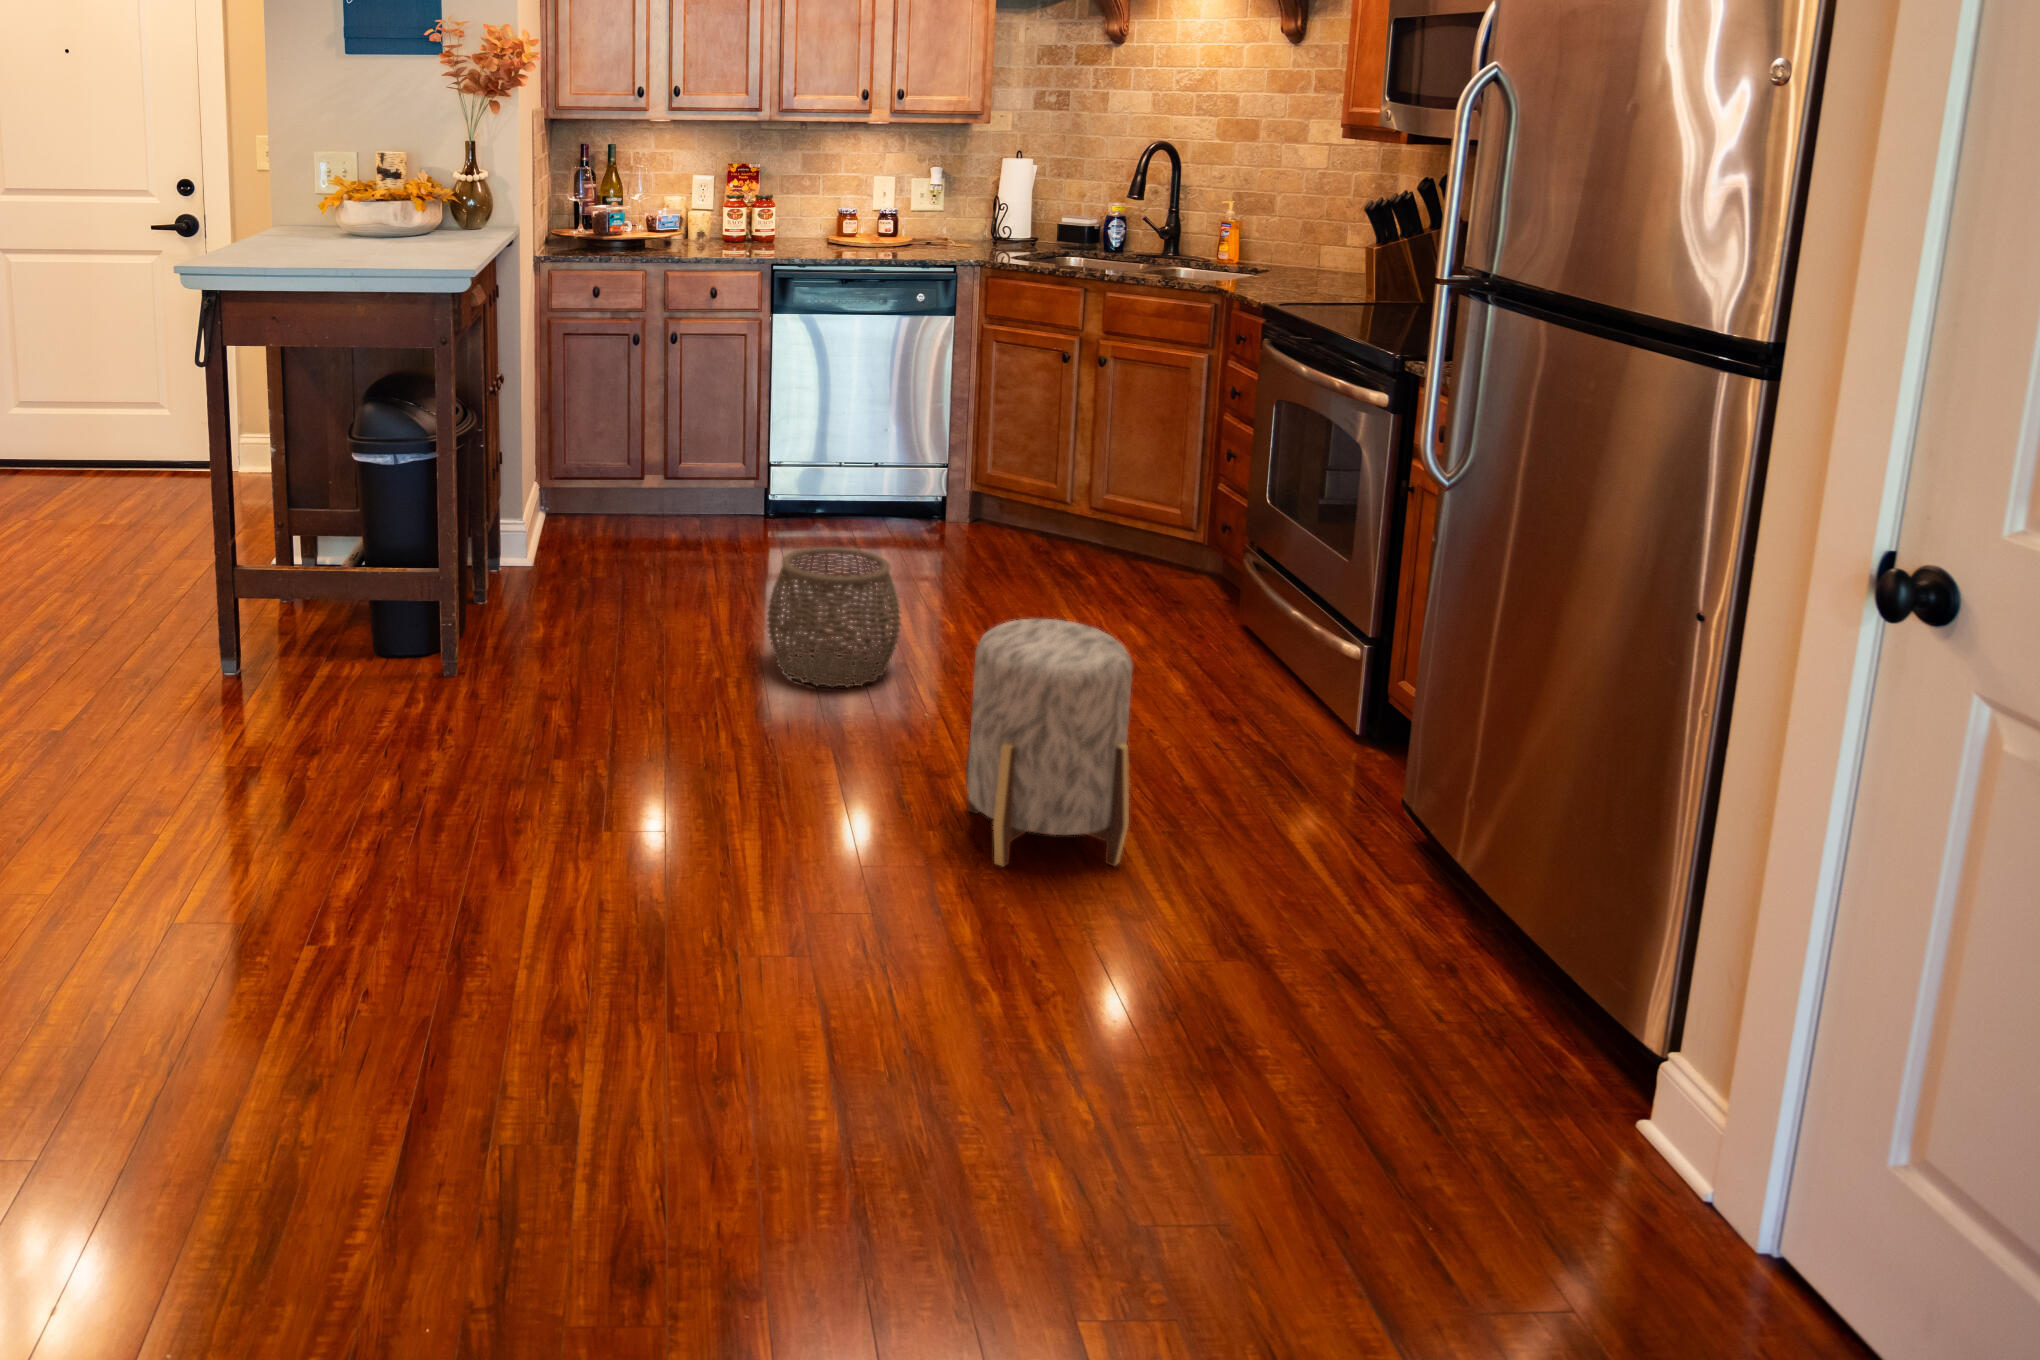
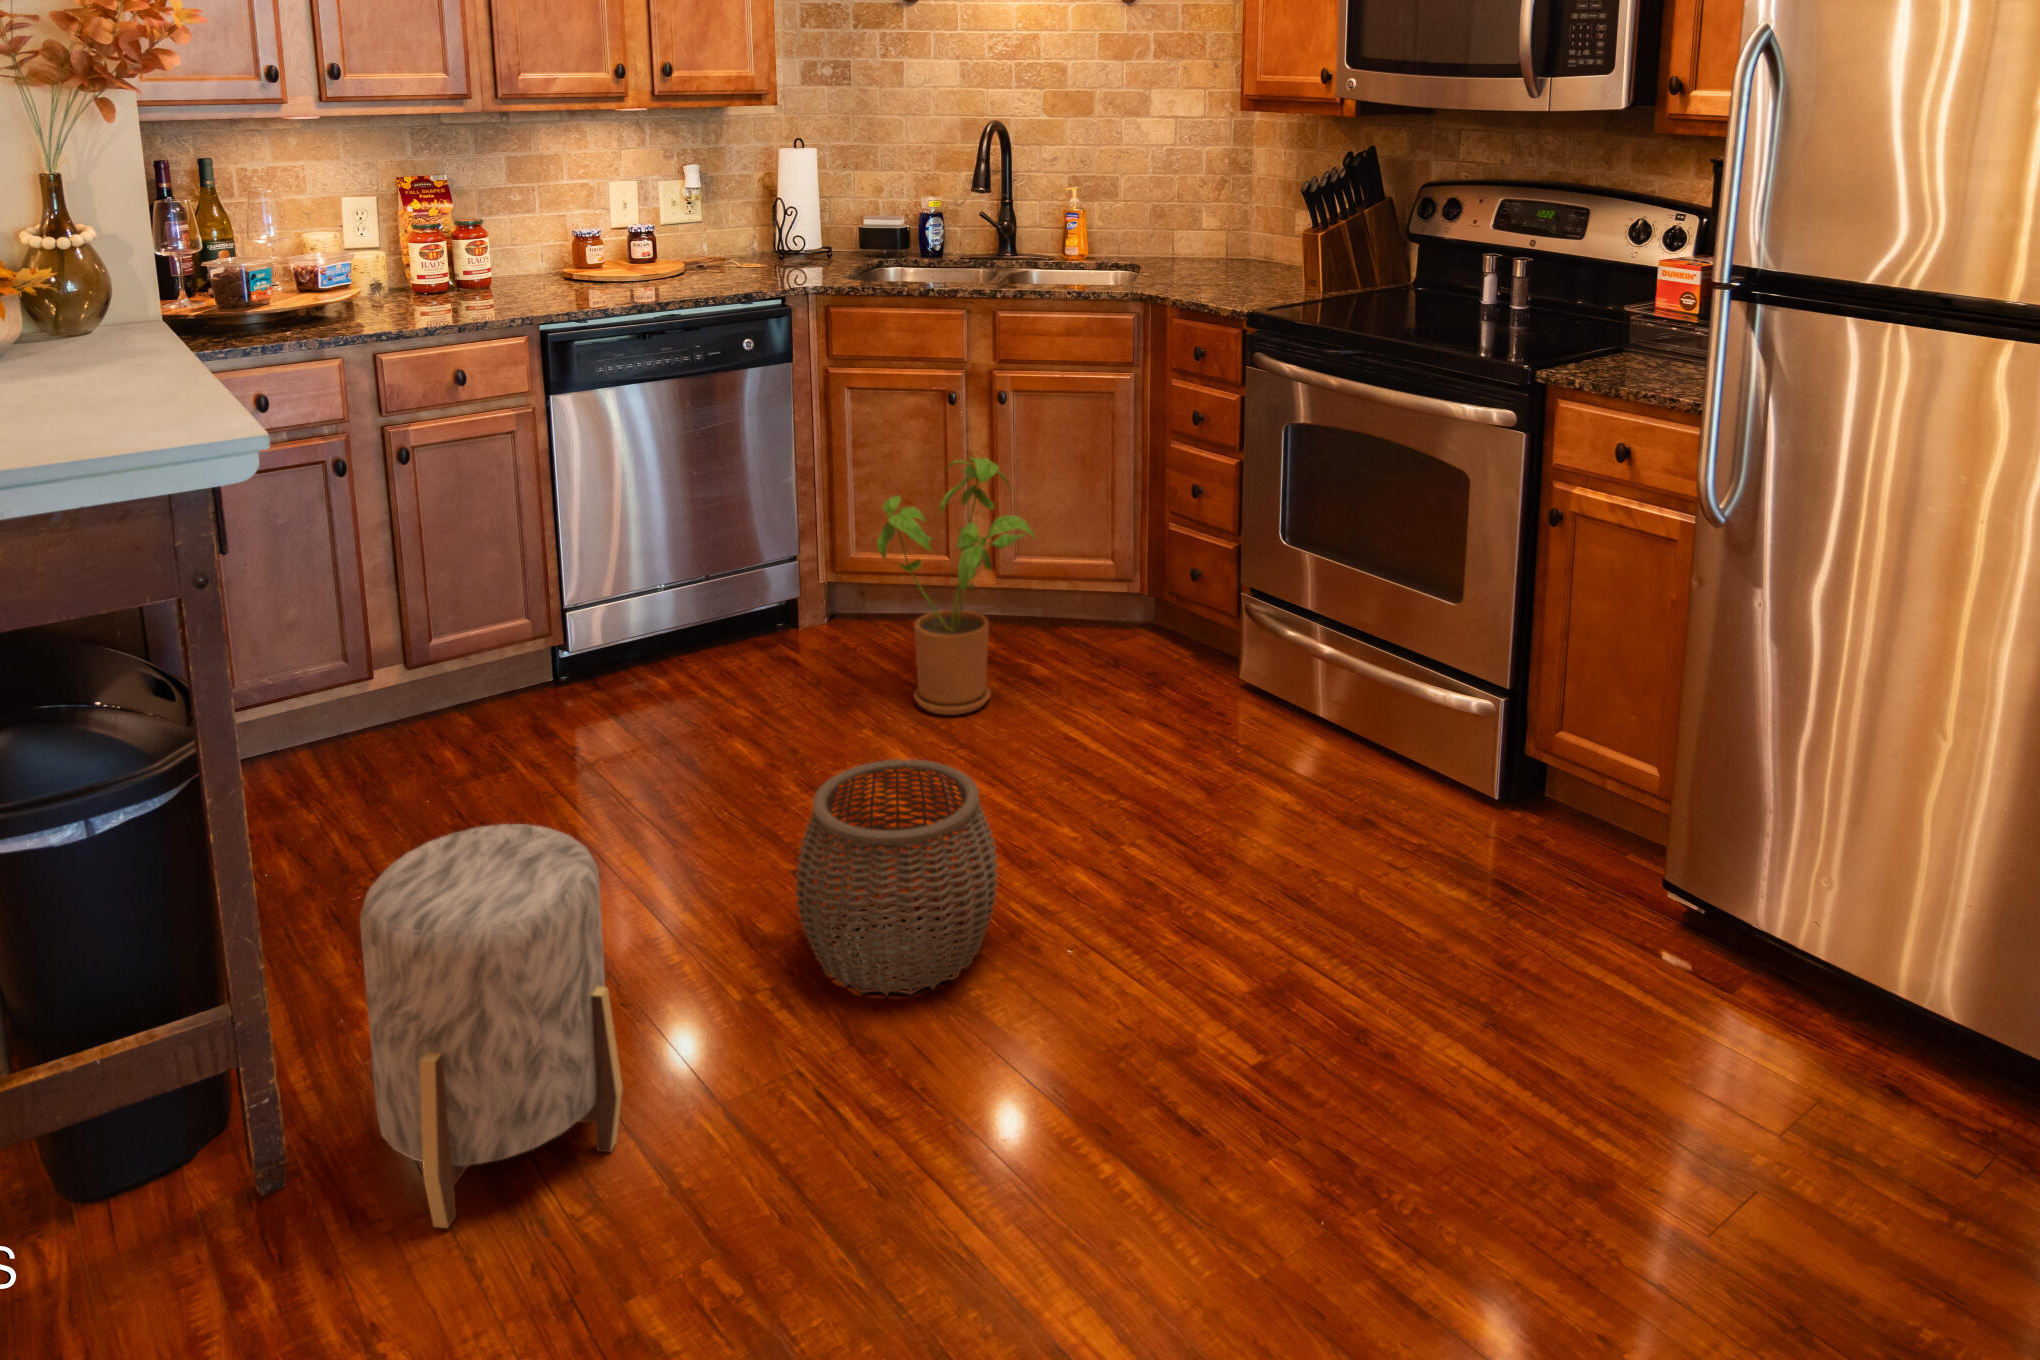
house plant: none [957,390,1069,584] -> present [877,458,1035,715]
stool: present [965,619,1133,867] -> present [360,824,623,1228]

